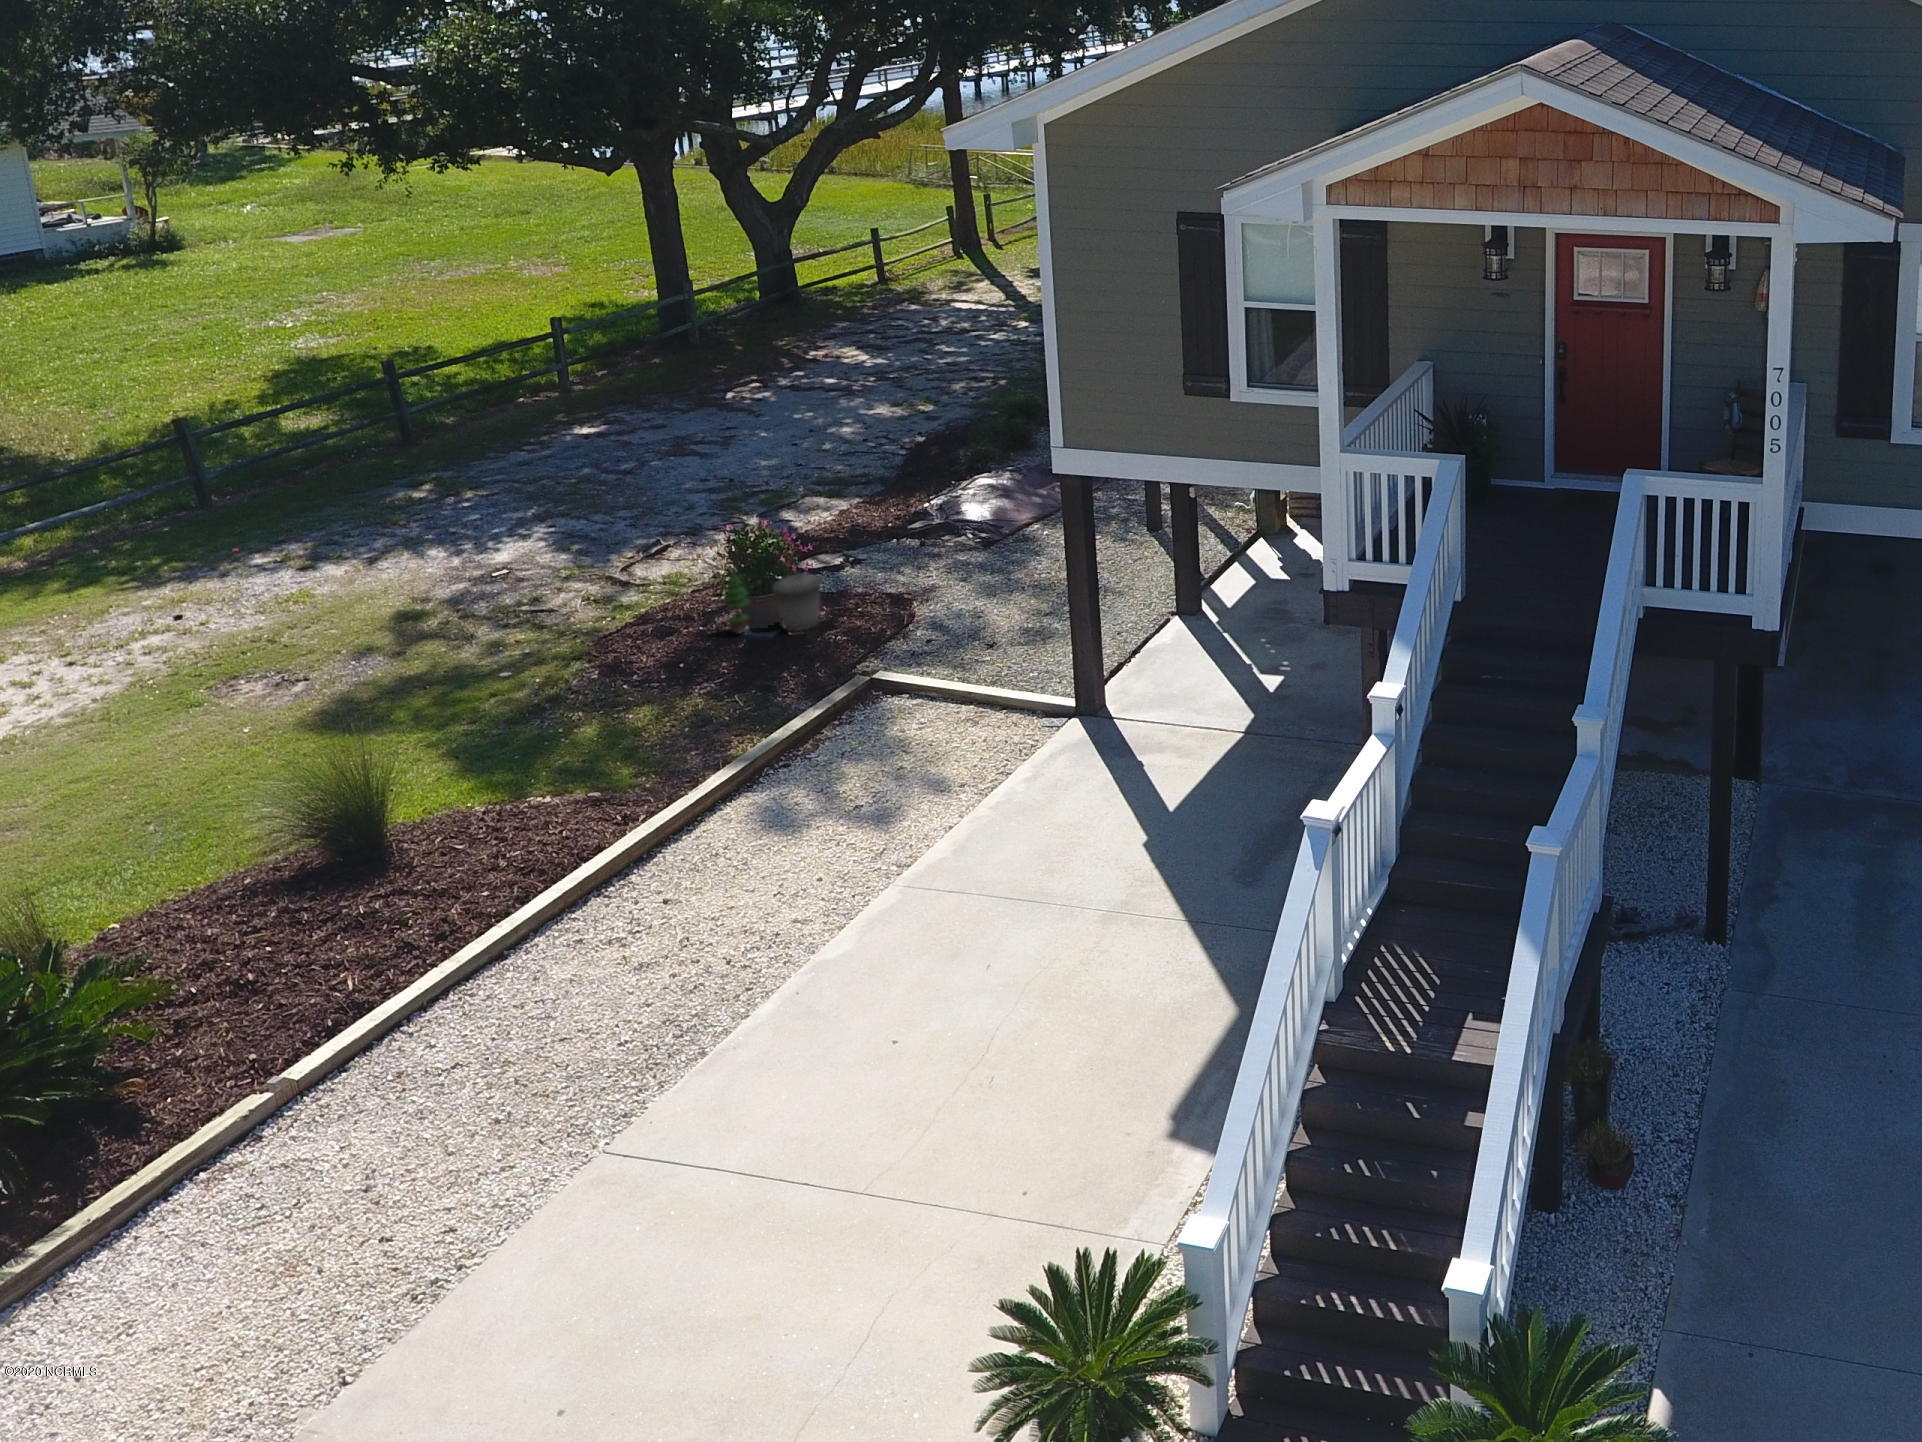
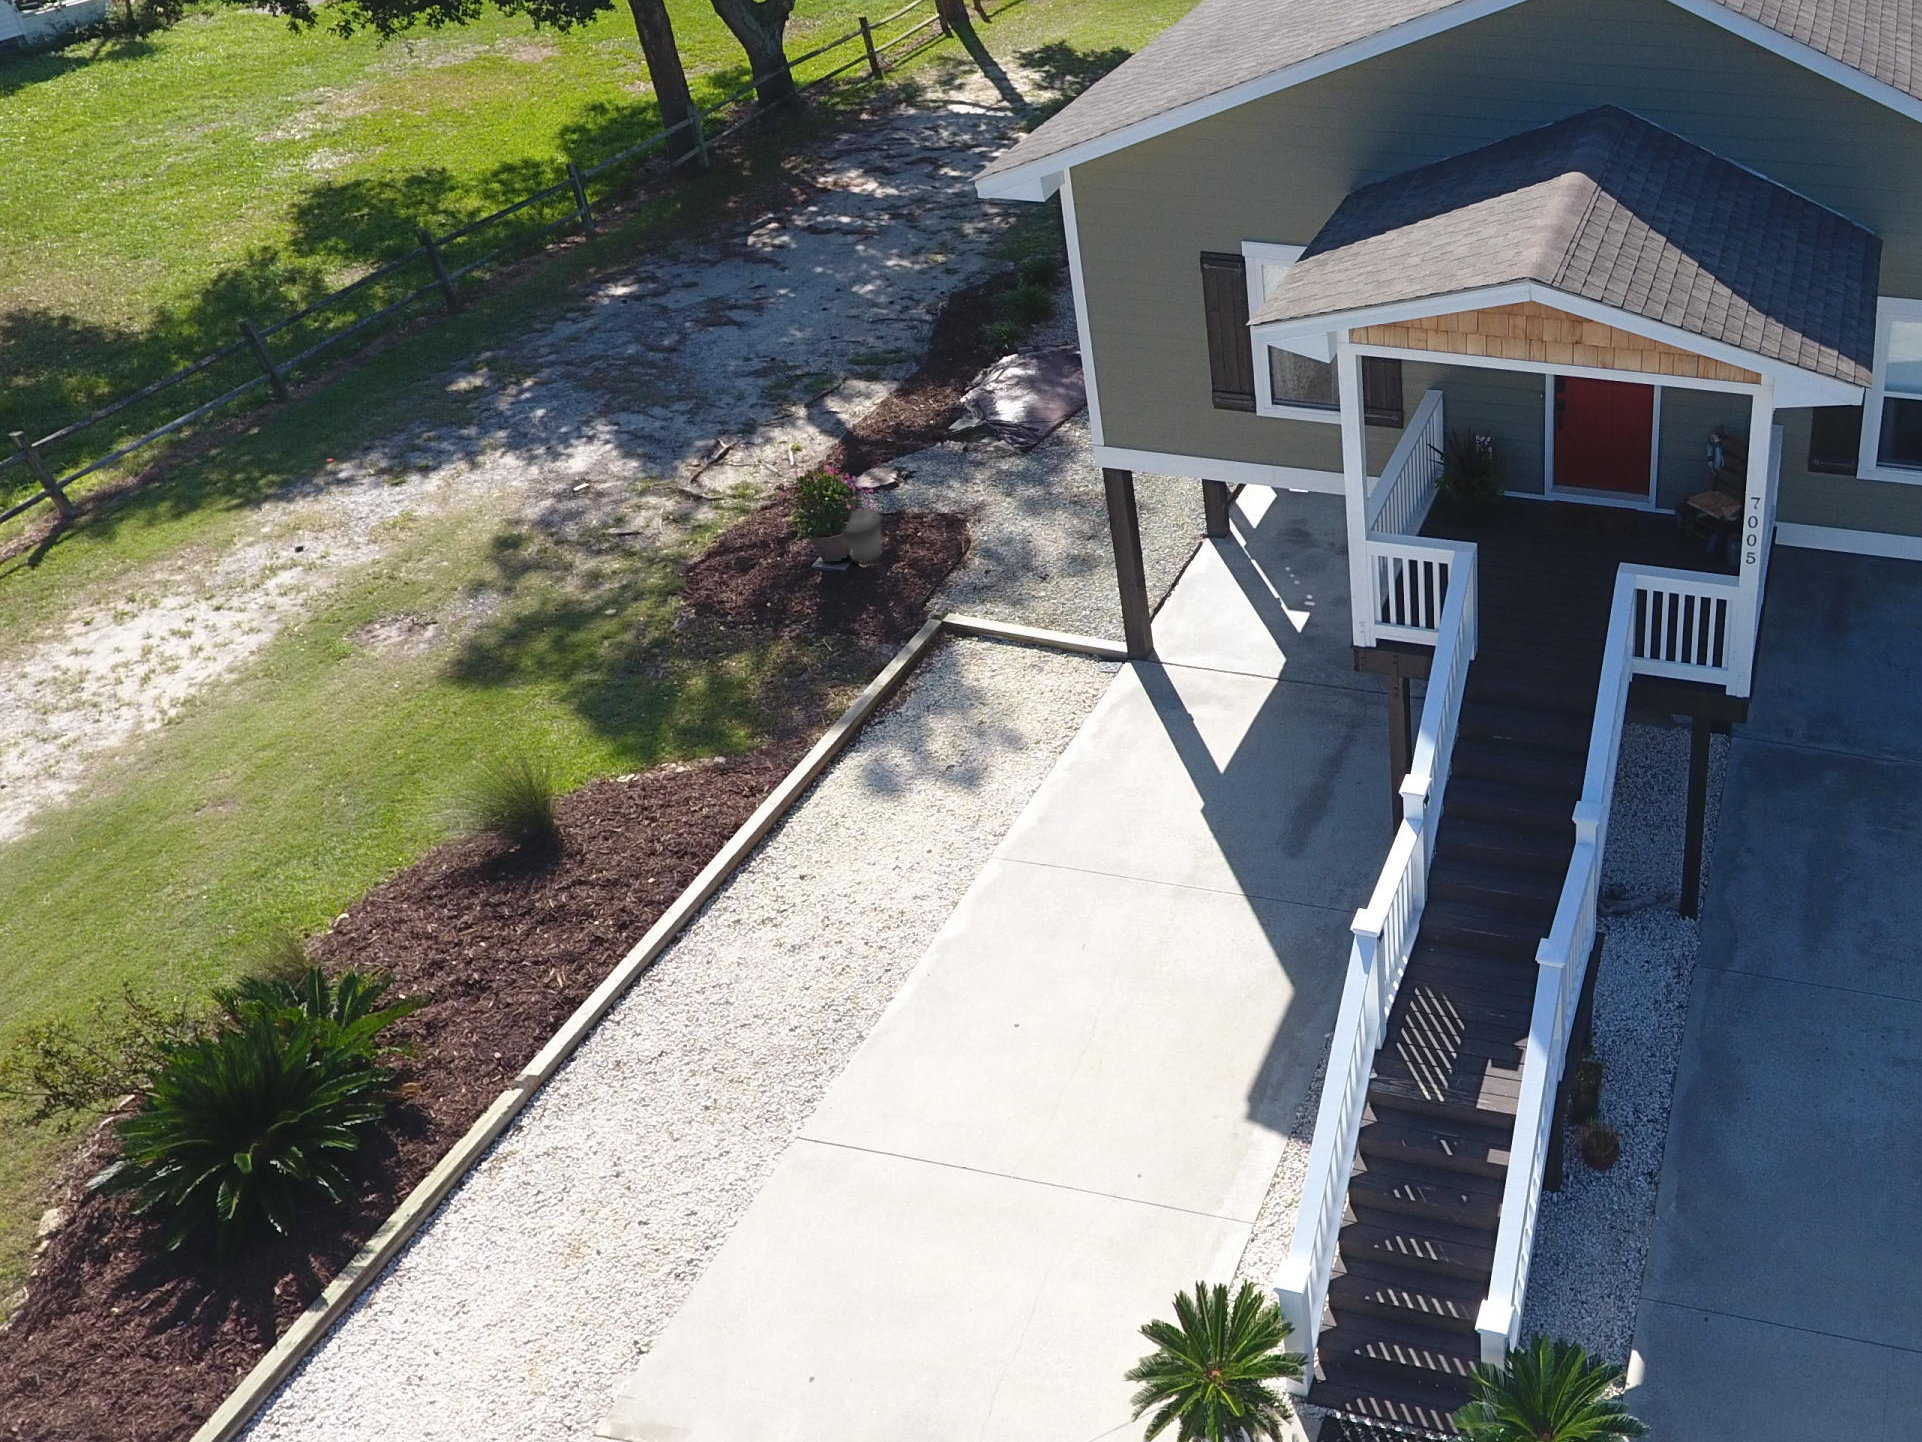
potted tree: present [725,571,750,633] -> none [795,512,820,566]

